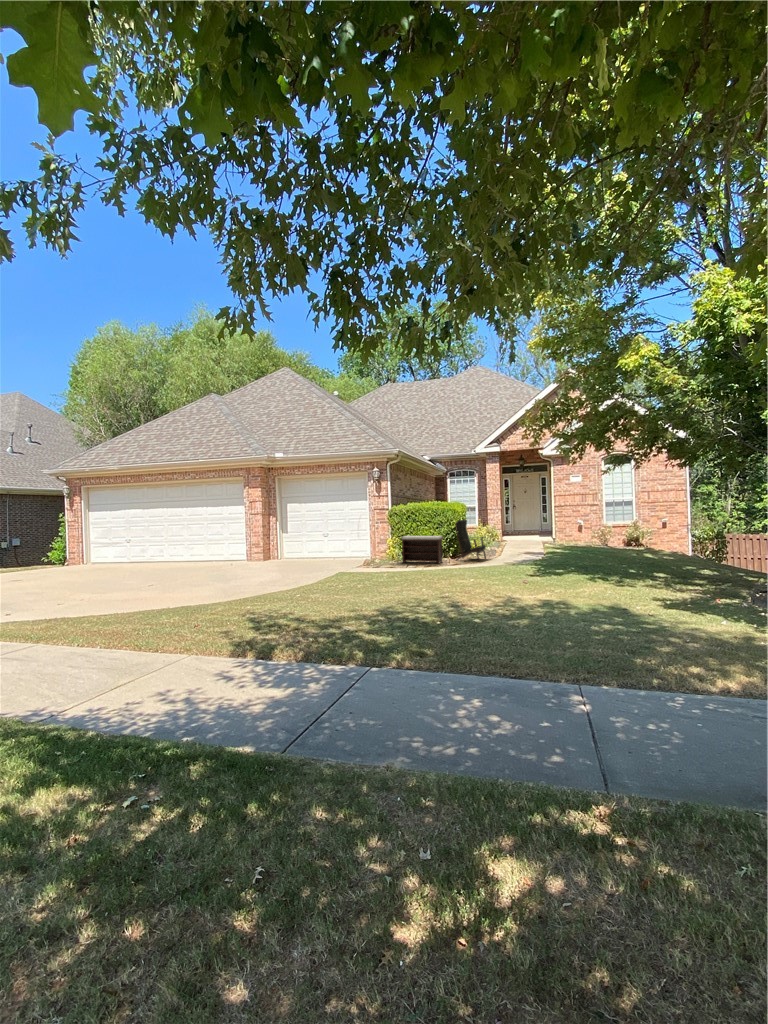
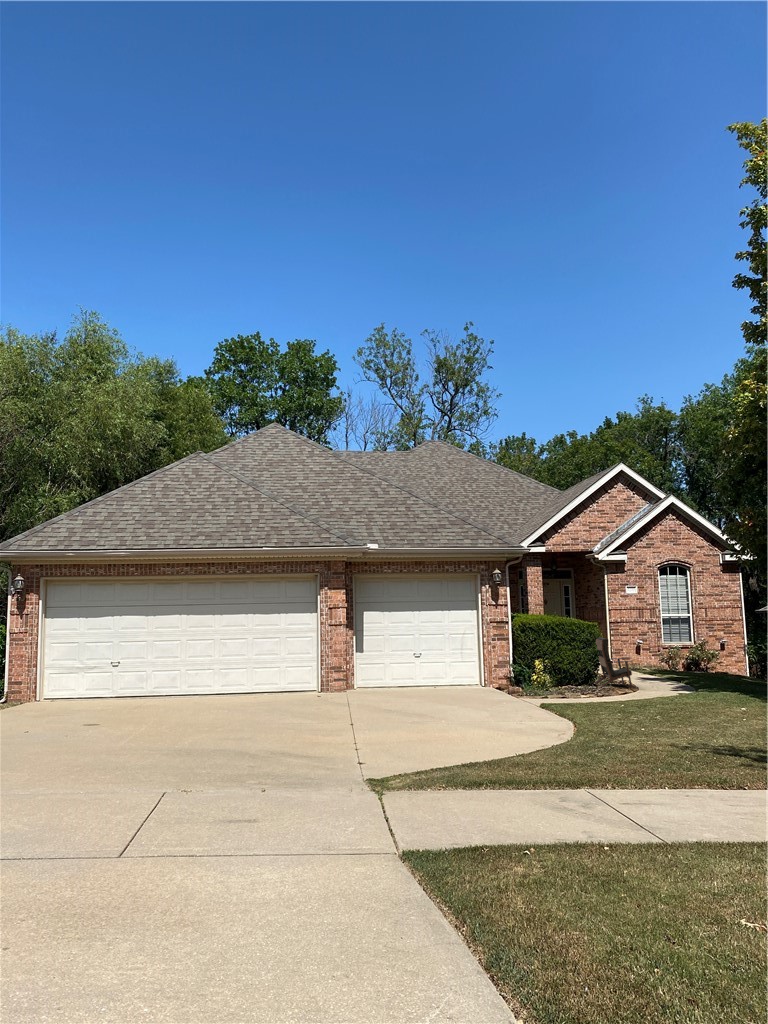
bench: present [401,536,443,563] -> none [548,656,601,691]

